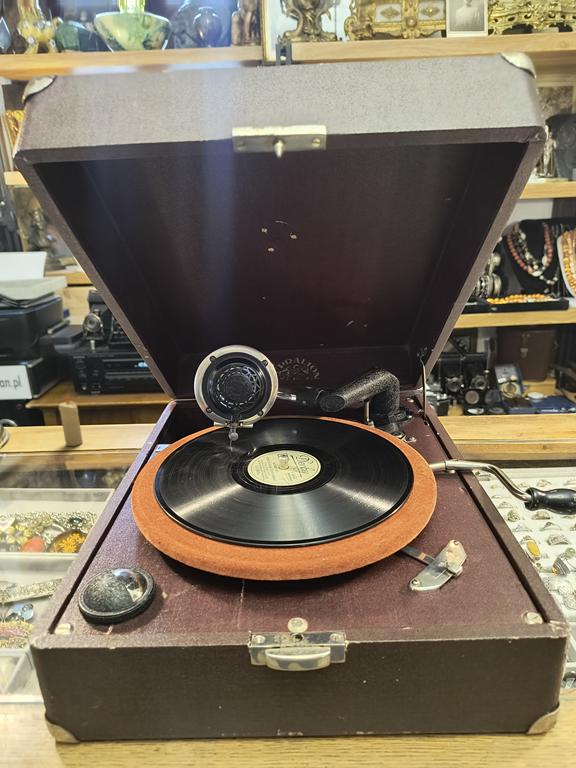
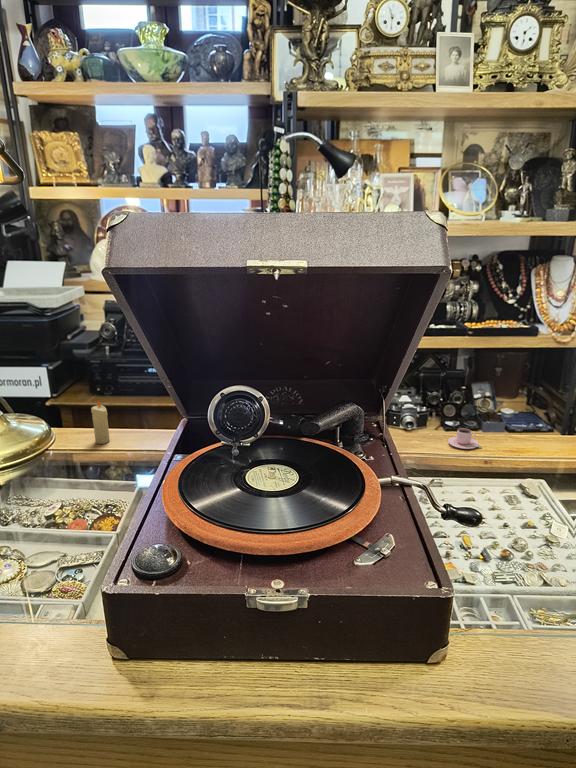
teacup: none [478,392,520,438] -> present [448,428,481,449]

